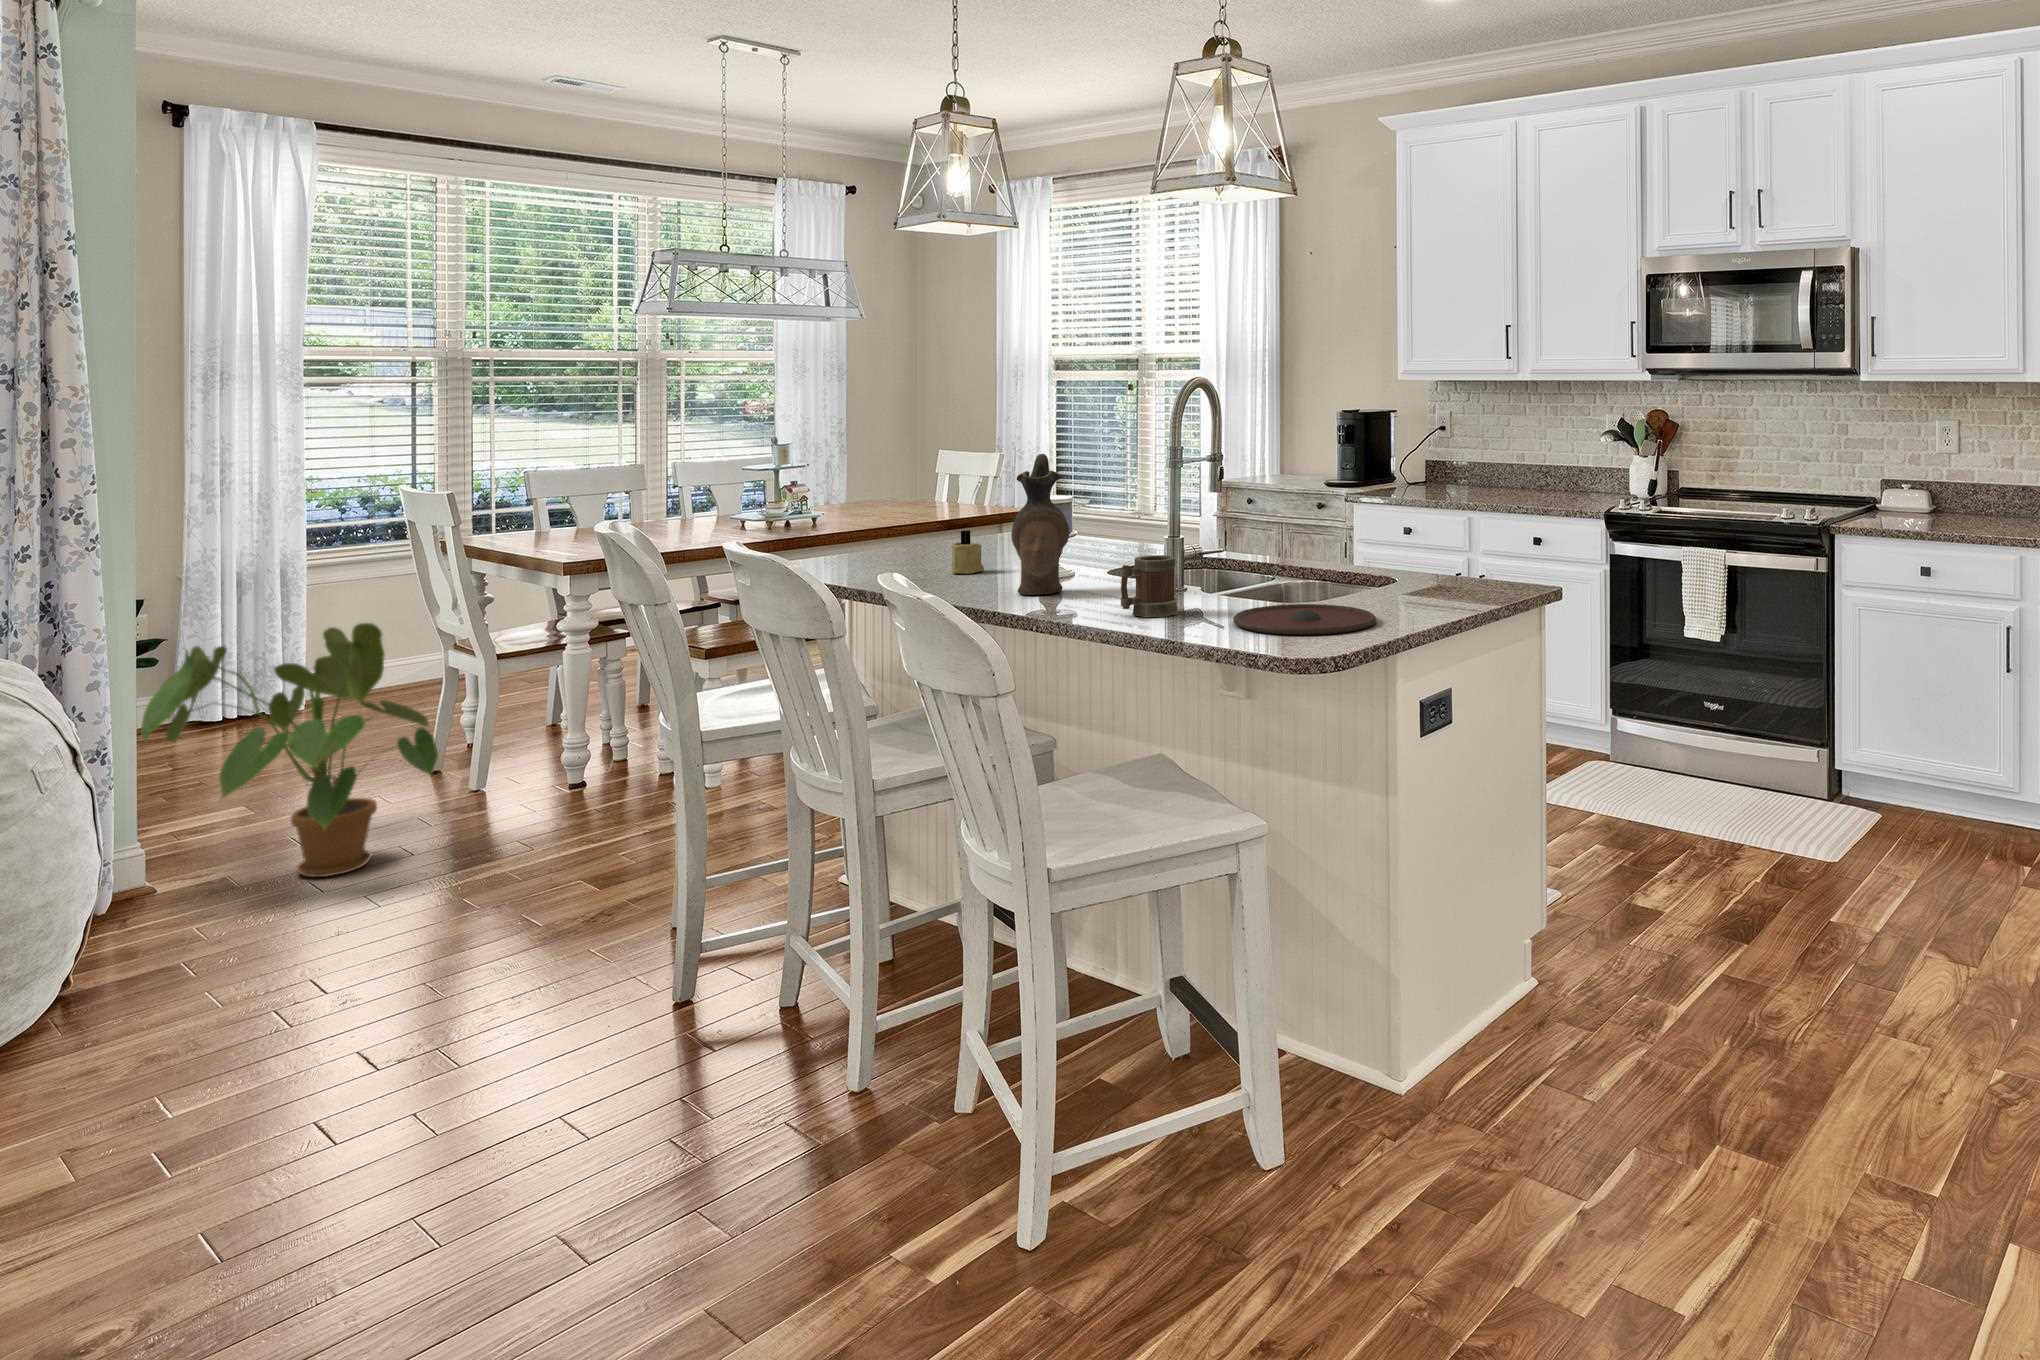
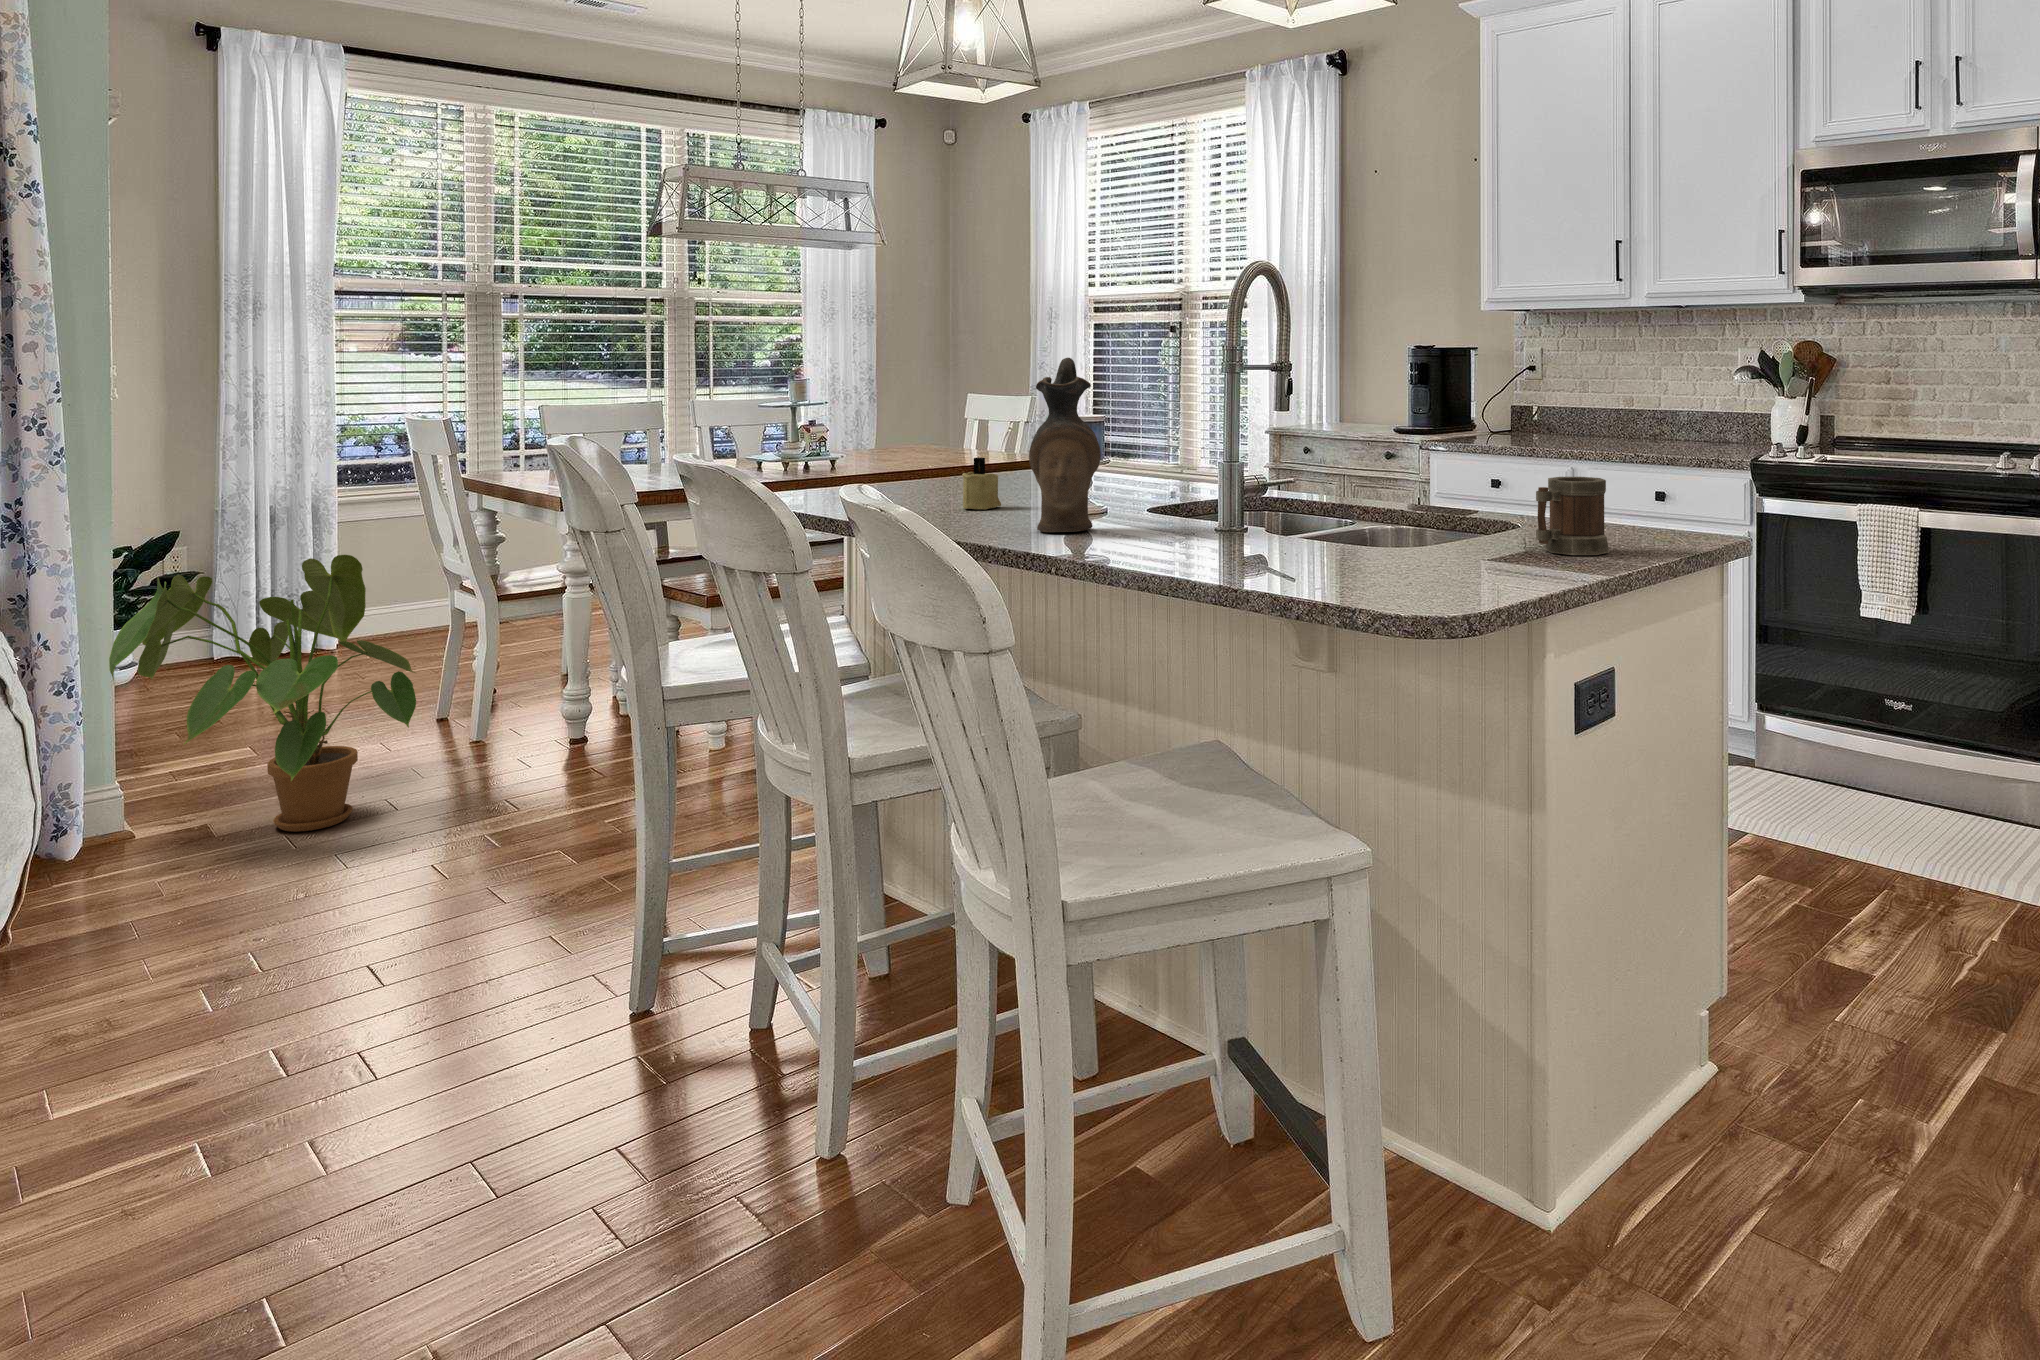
mug: present [1121,555,1178,617] -> present [1536,477,1609,555]
plate: present [1233,604,1376,635] -> none [1315,549,1513,587]

